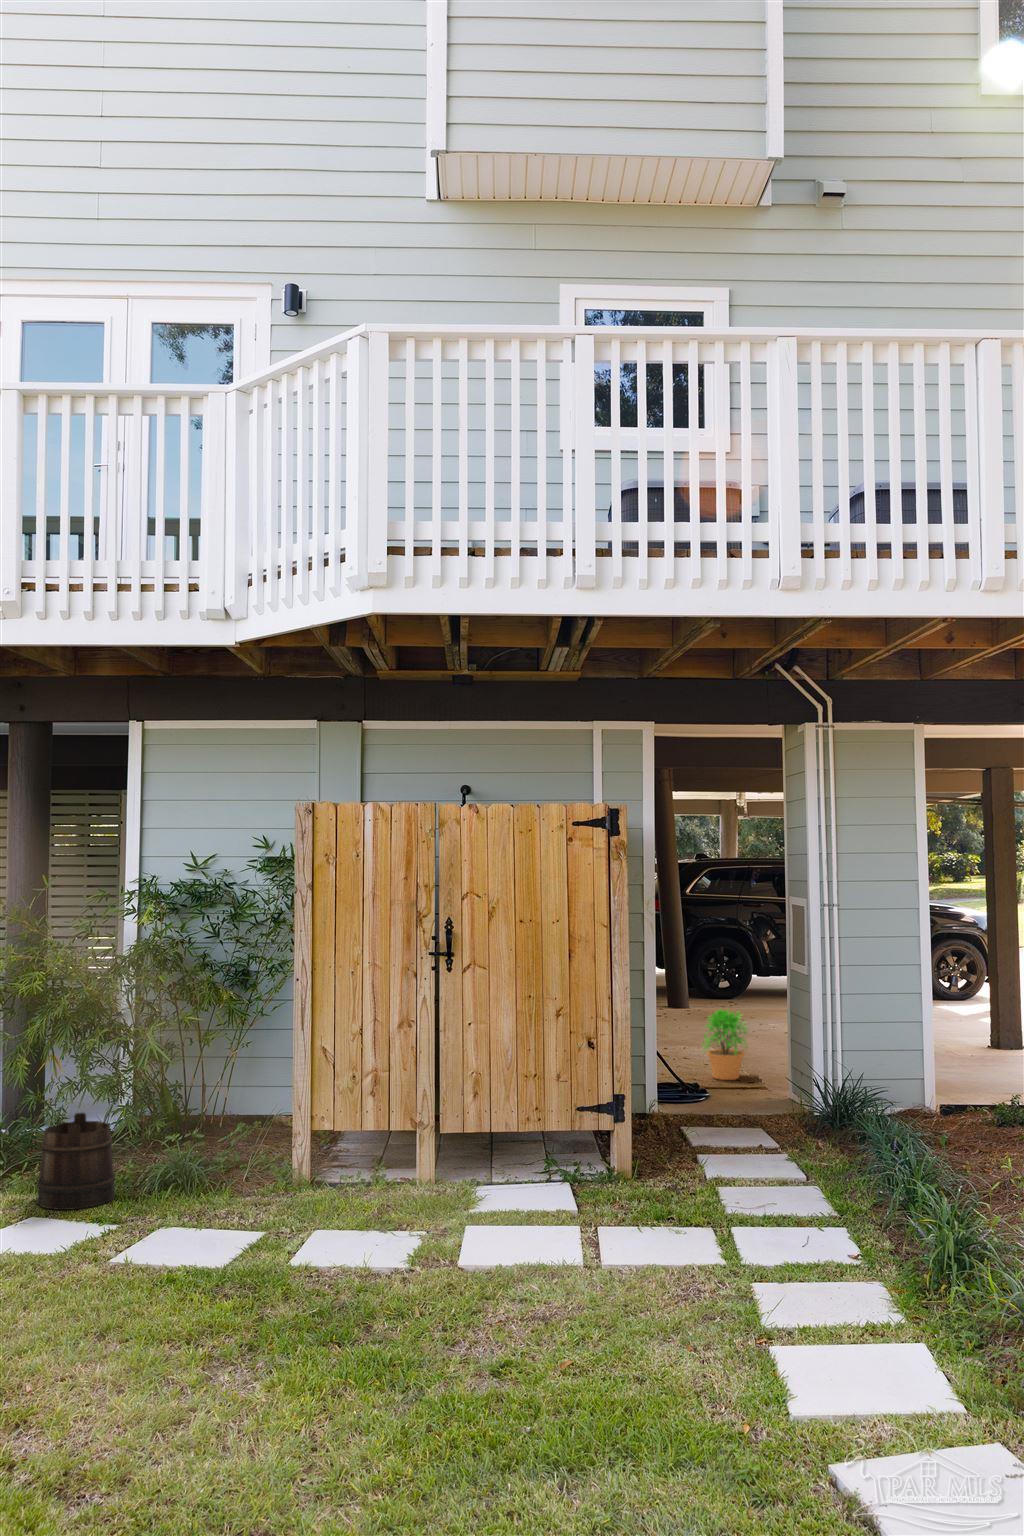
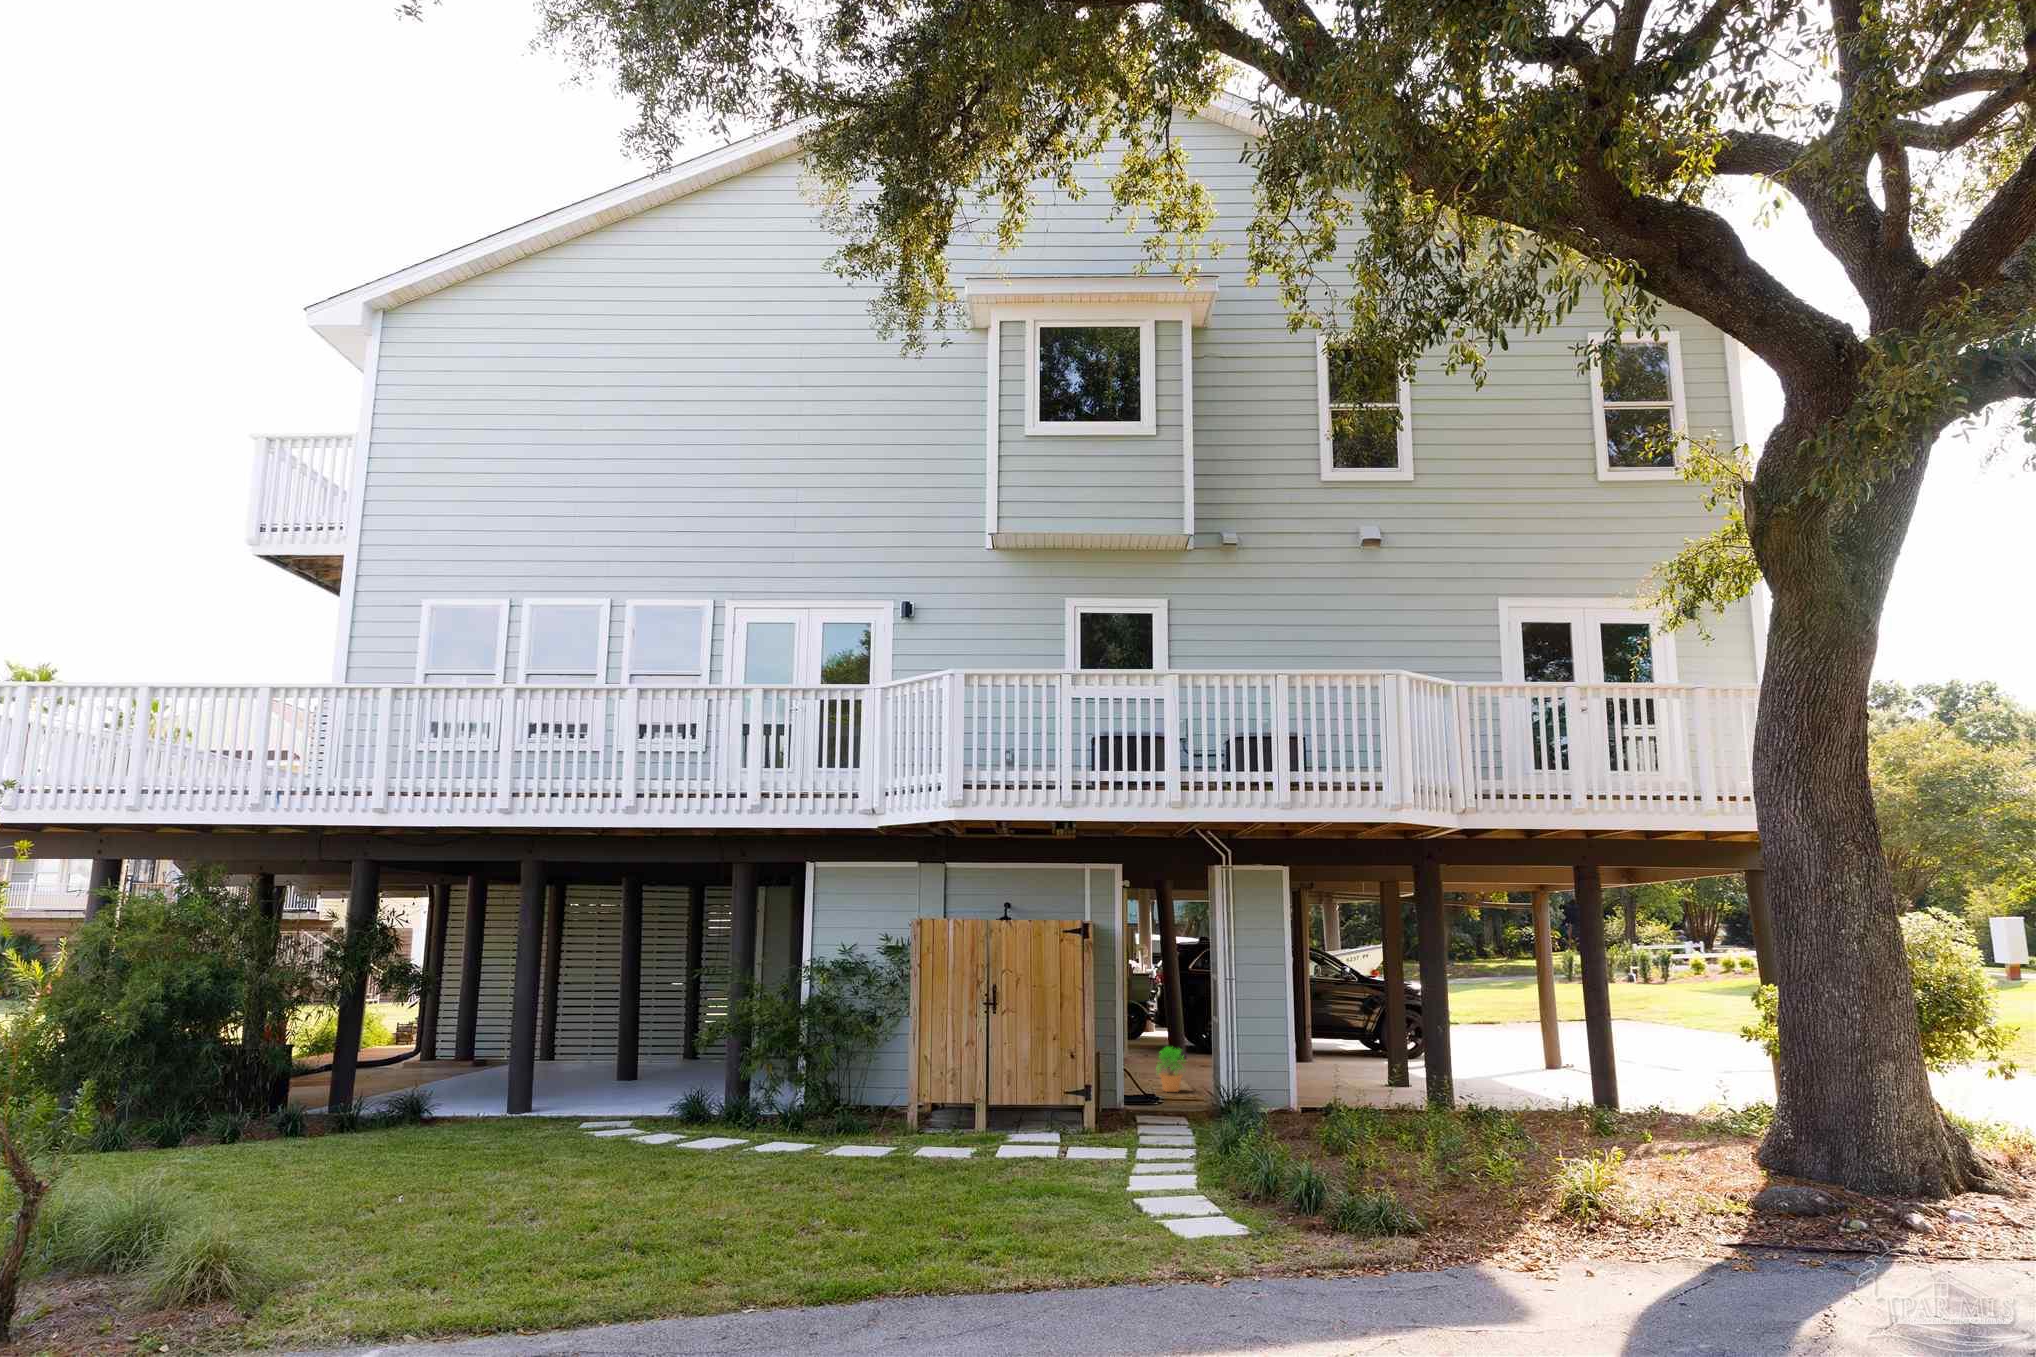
bucket: present [37,1113,115,1210] -> none [775,1086,815,1135]

